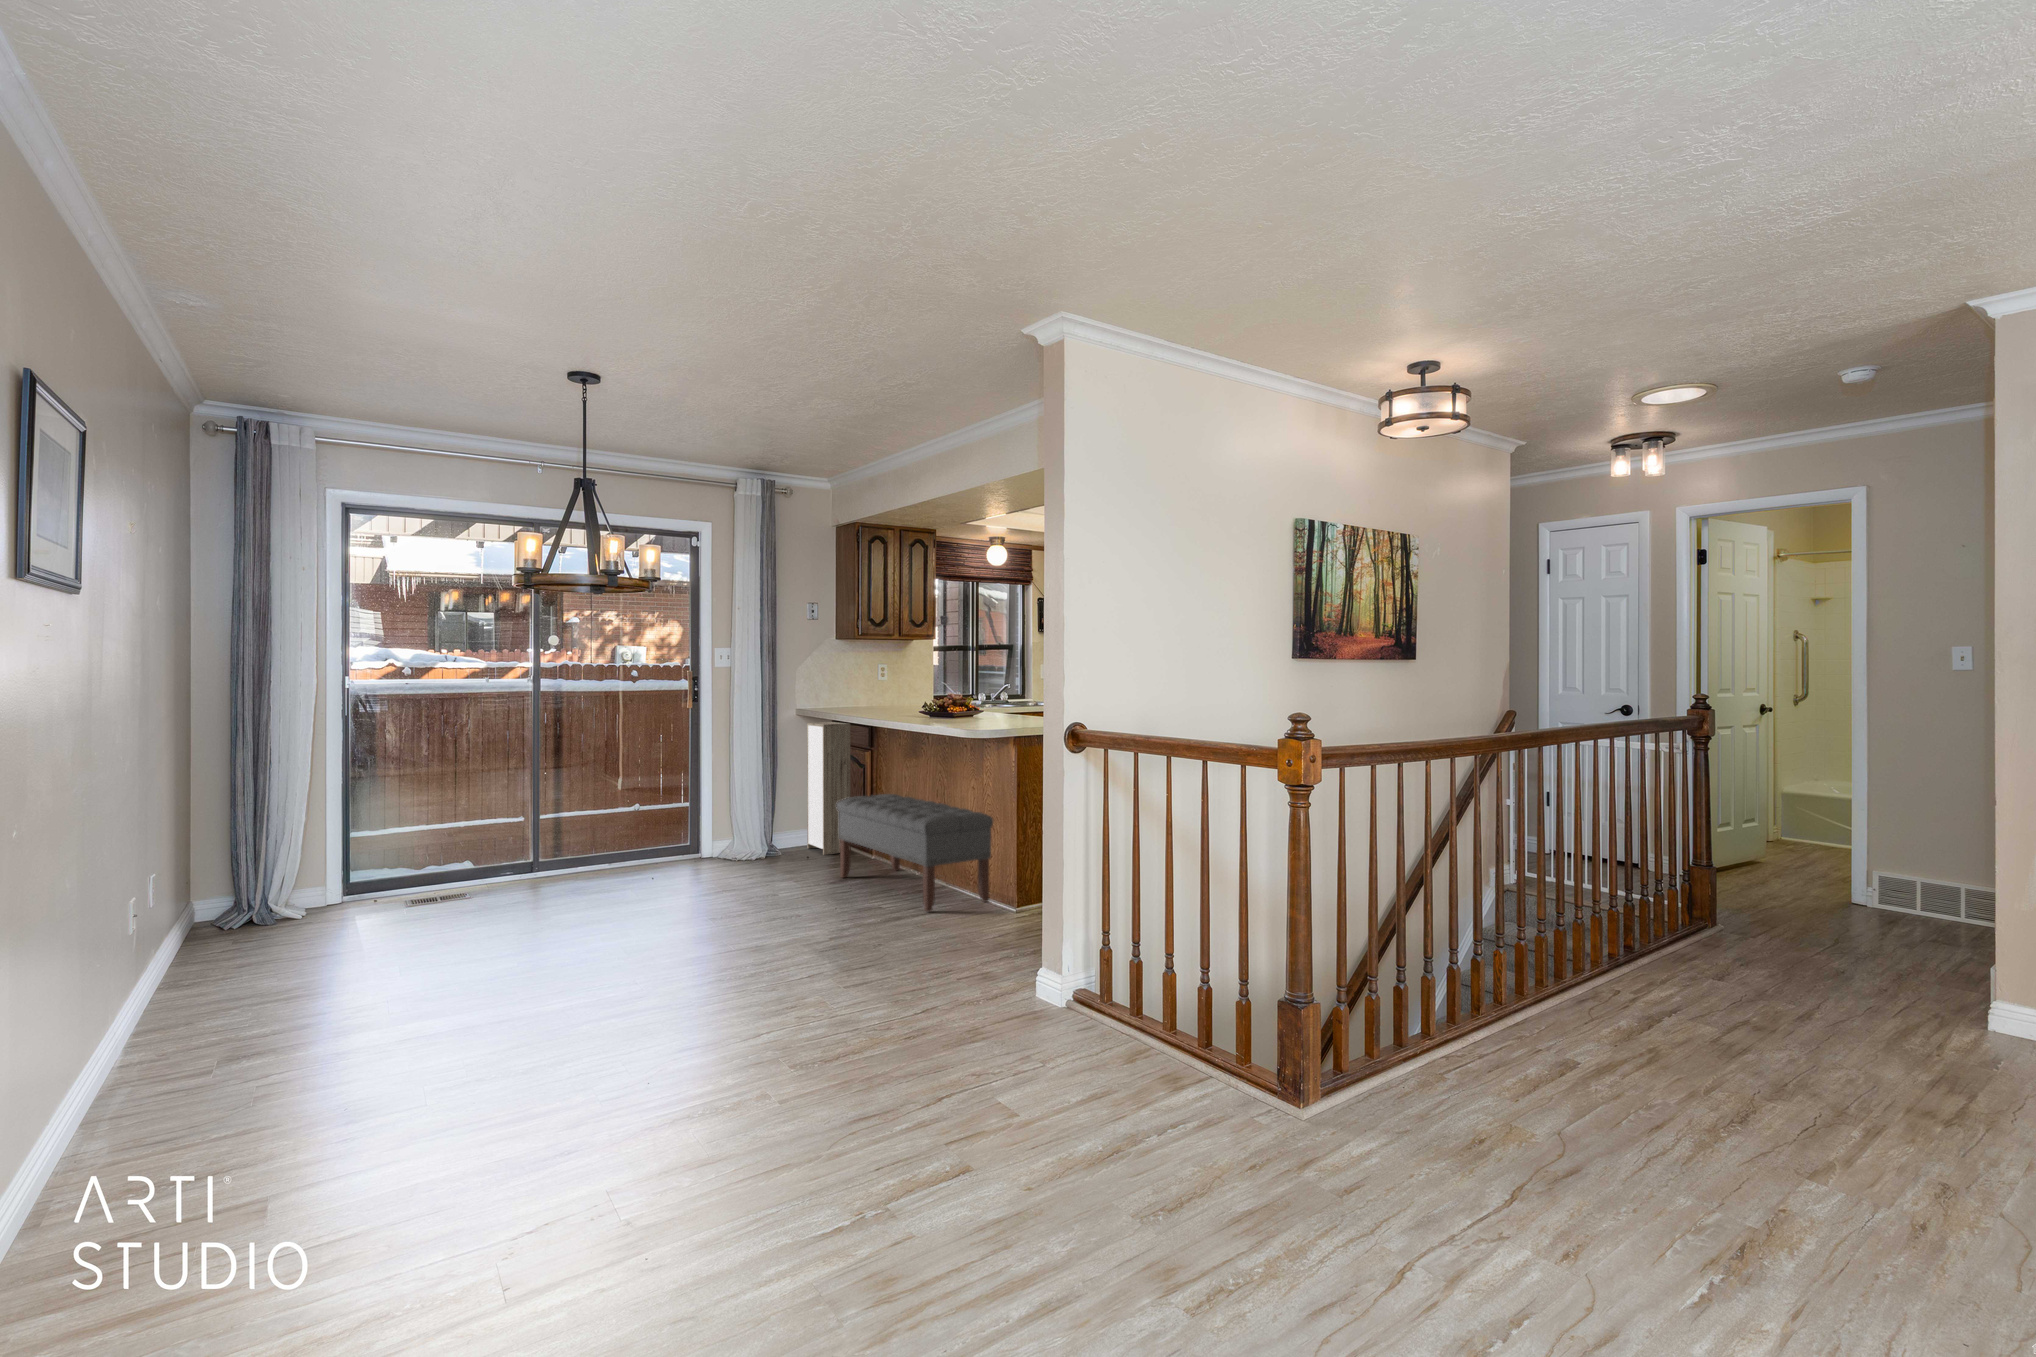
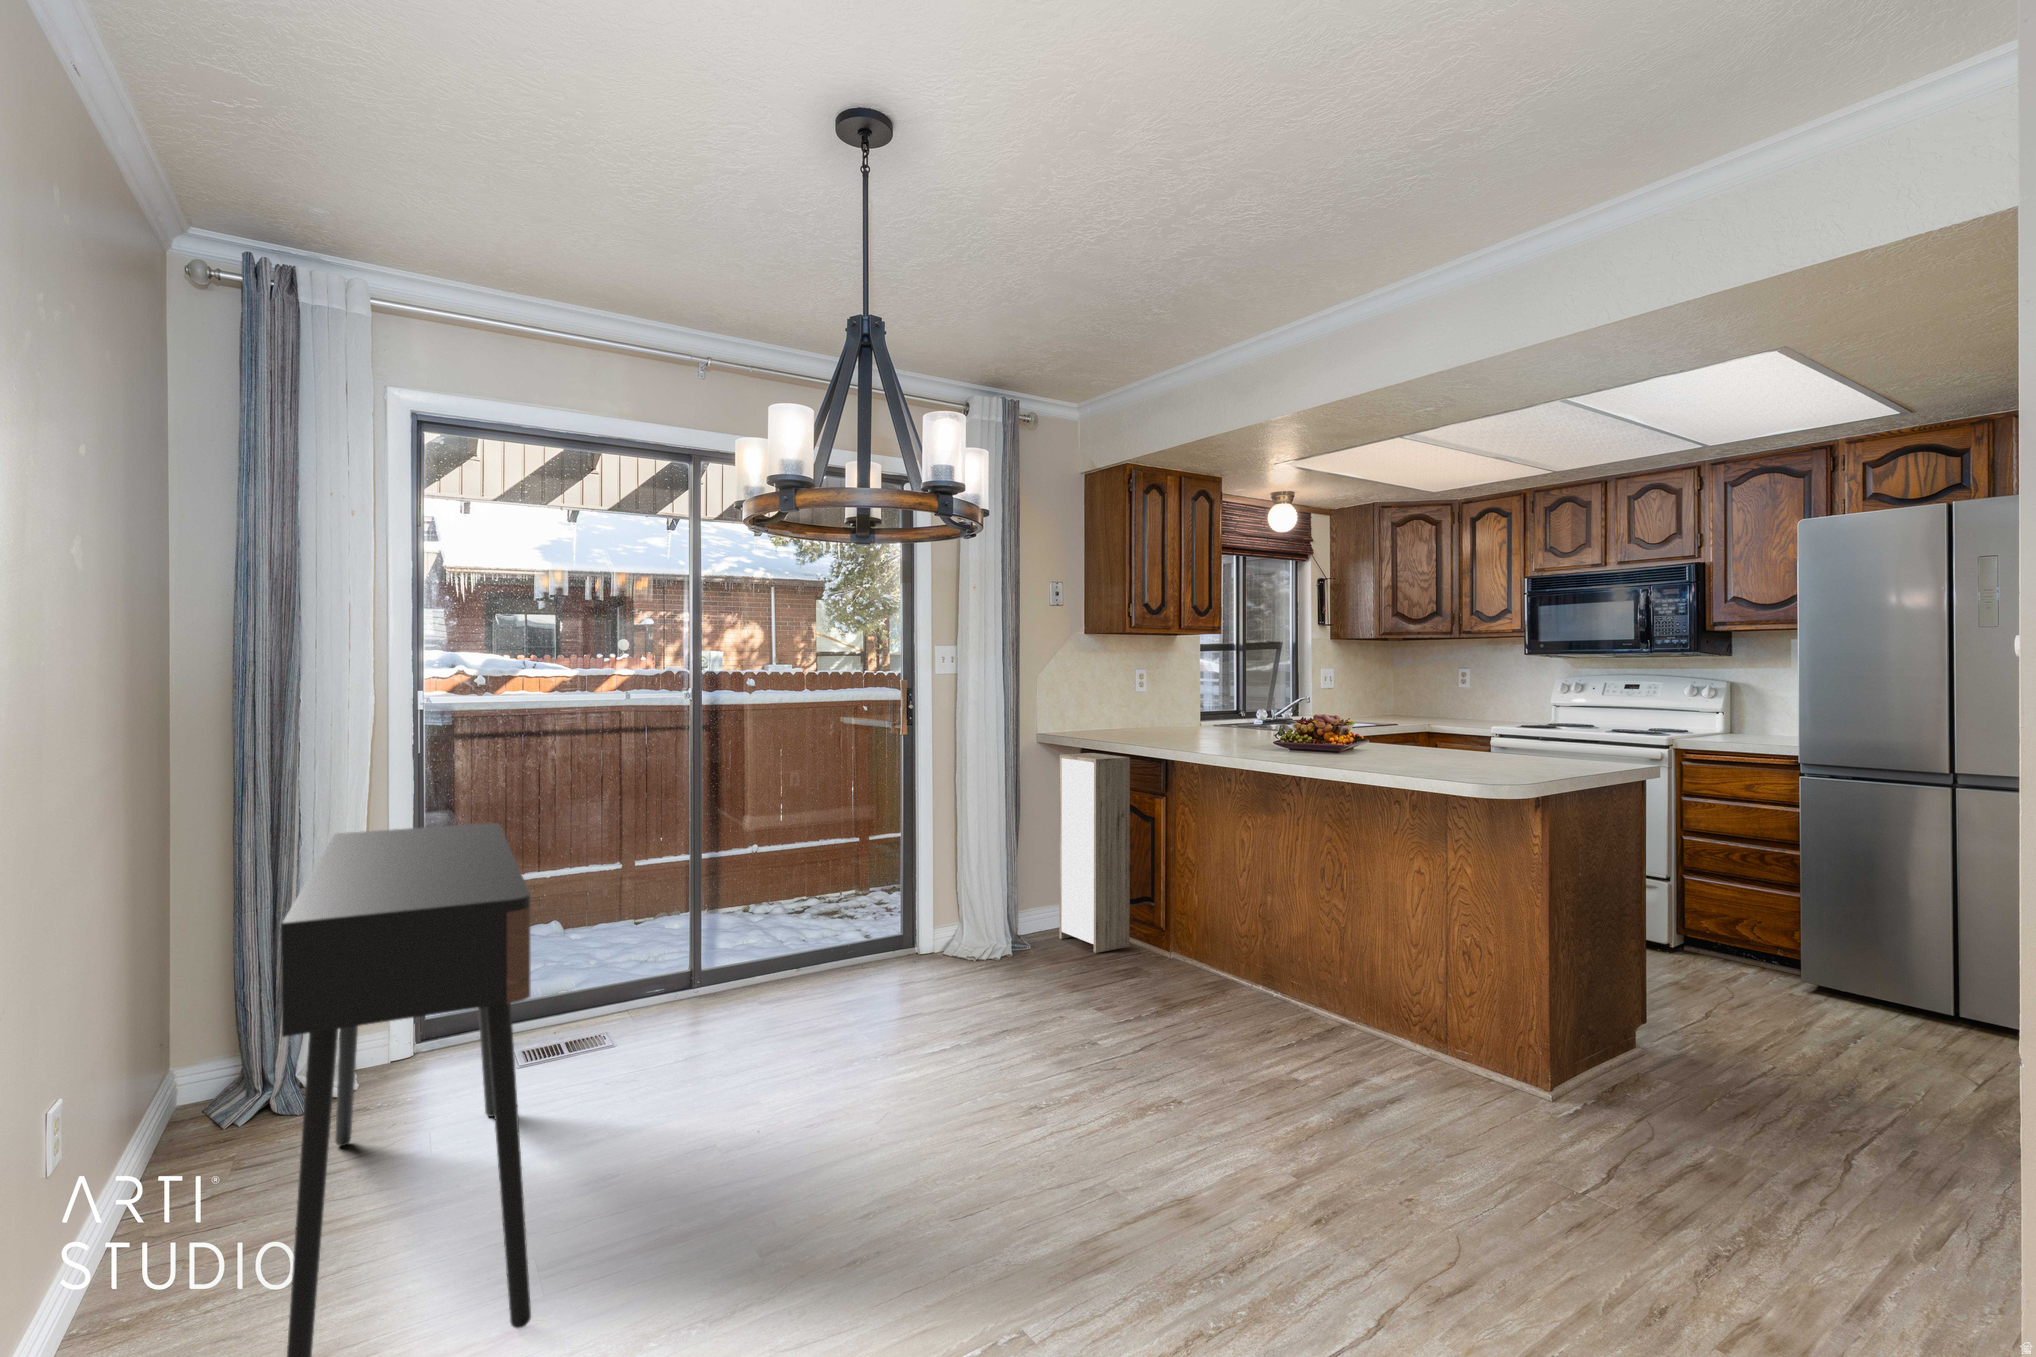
console table: none [265,753,393,1001] -> present [281,823,531,1357]
bench: present [837,794,993,912] -> none [1158,873,1484,1105]

